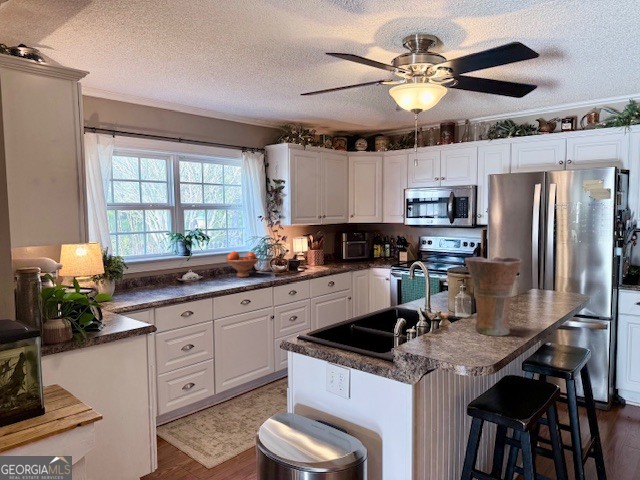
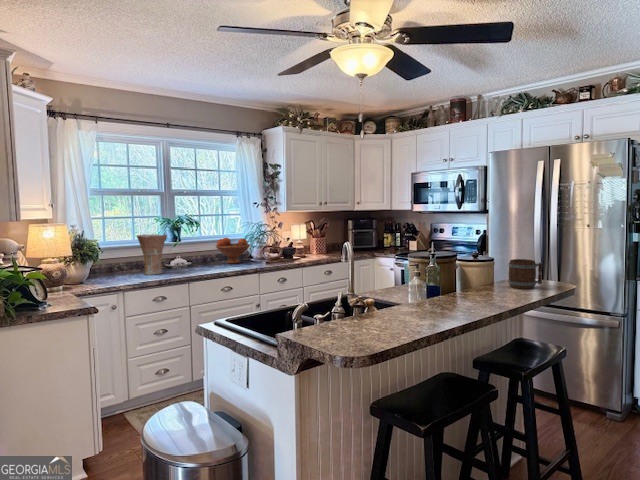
vase: present [465,257,522,336] -> present [137,234,167,275]
mug: none [535,274,563,300] -> present [508,259,542,289]

